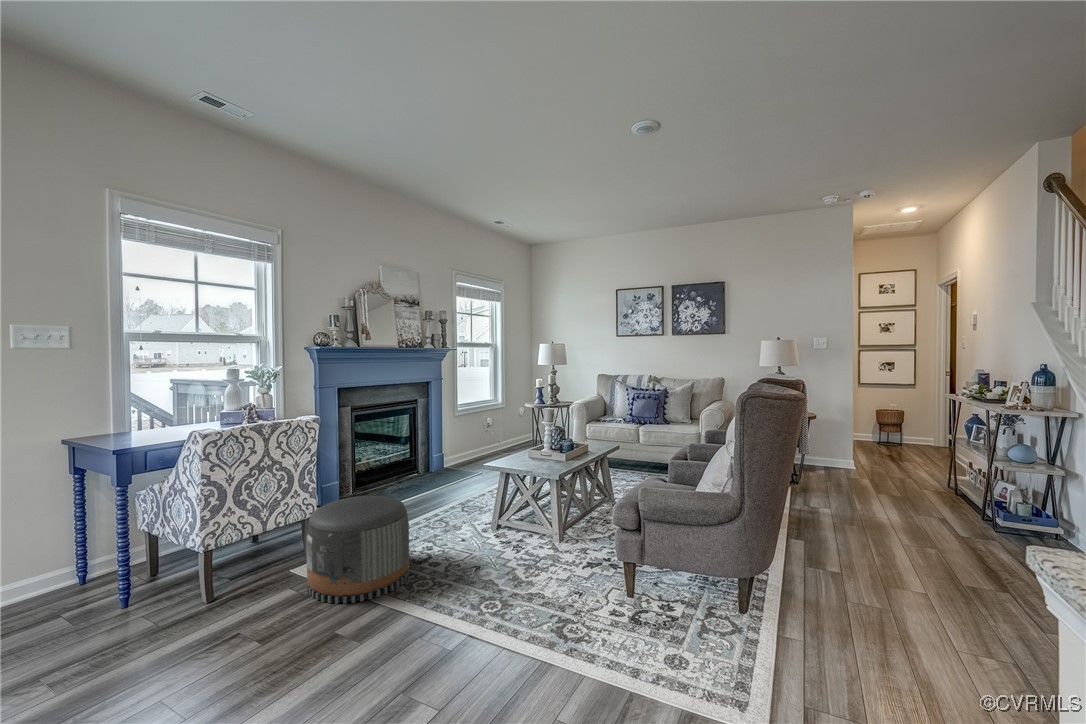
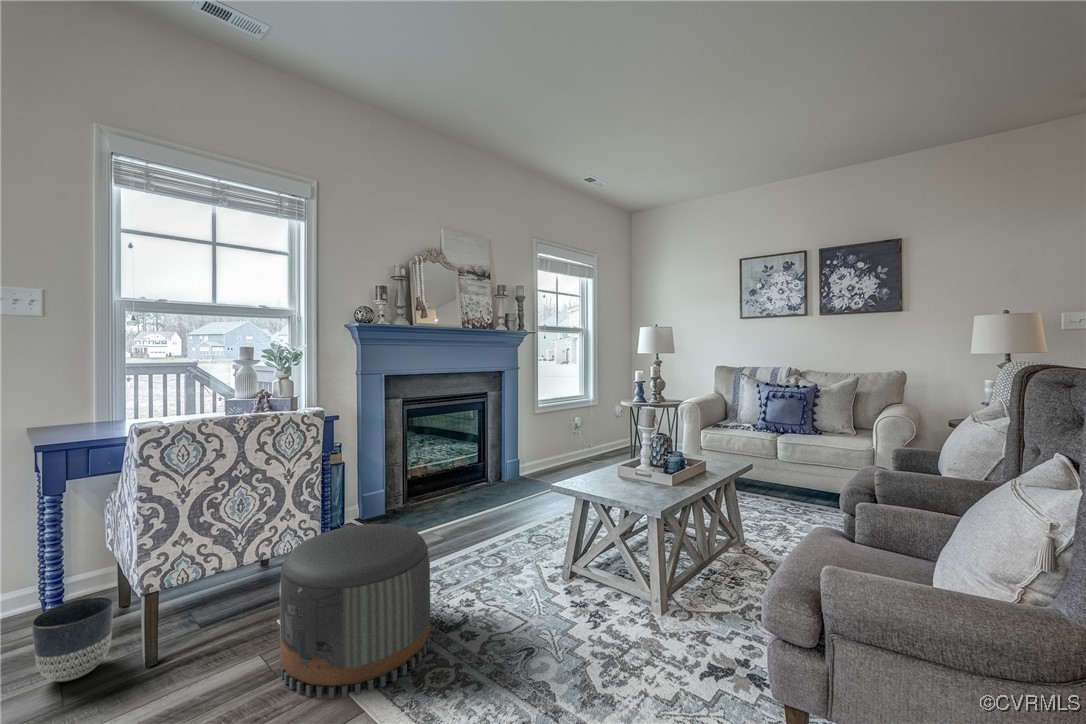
planter: none [122,558,176,617] -> present [32,597,113,682]

